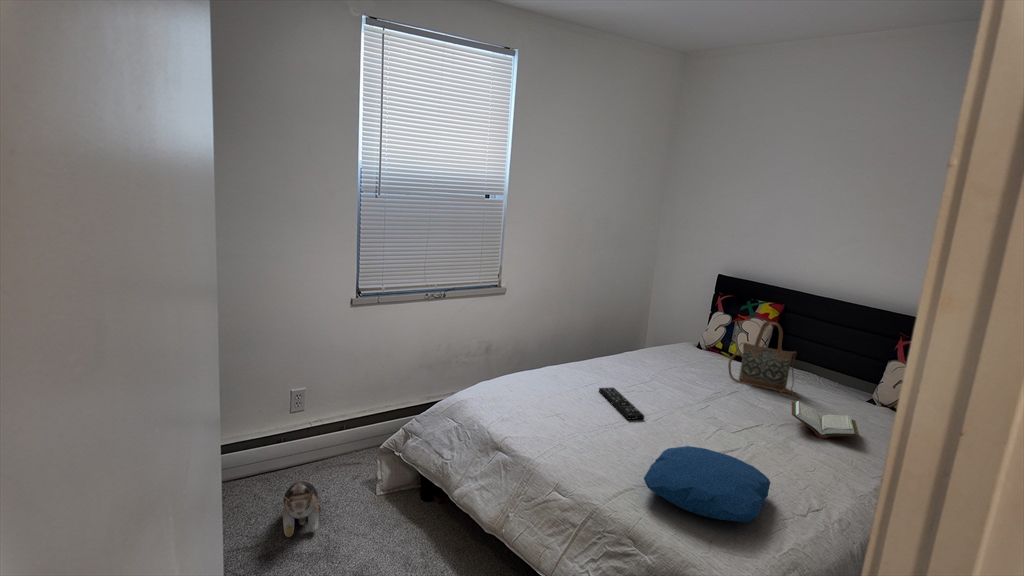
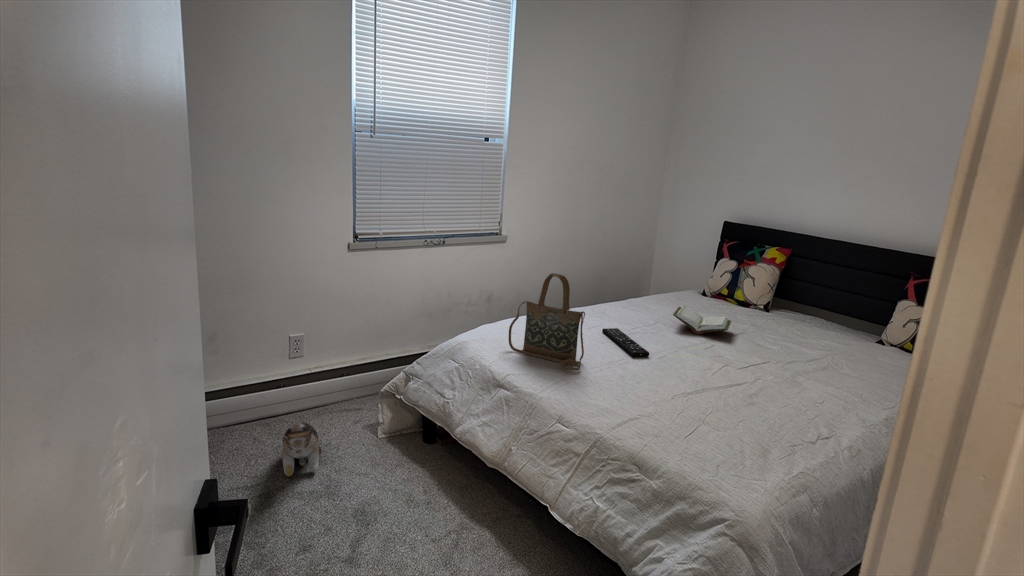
handbag: present [728,322,798,397] -> present [509,273,585,370]
book: present [792,401,859,438] -> present [673,306,731,334]
pillow: present [644,446,770,522] -> none [649,377,781,446]

